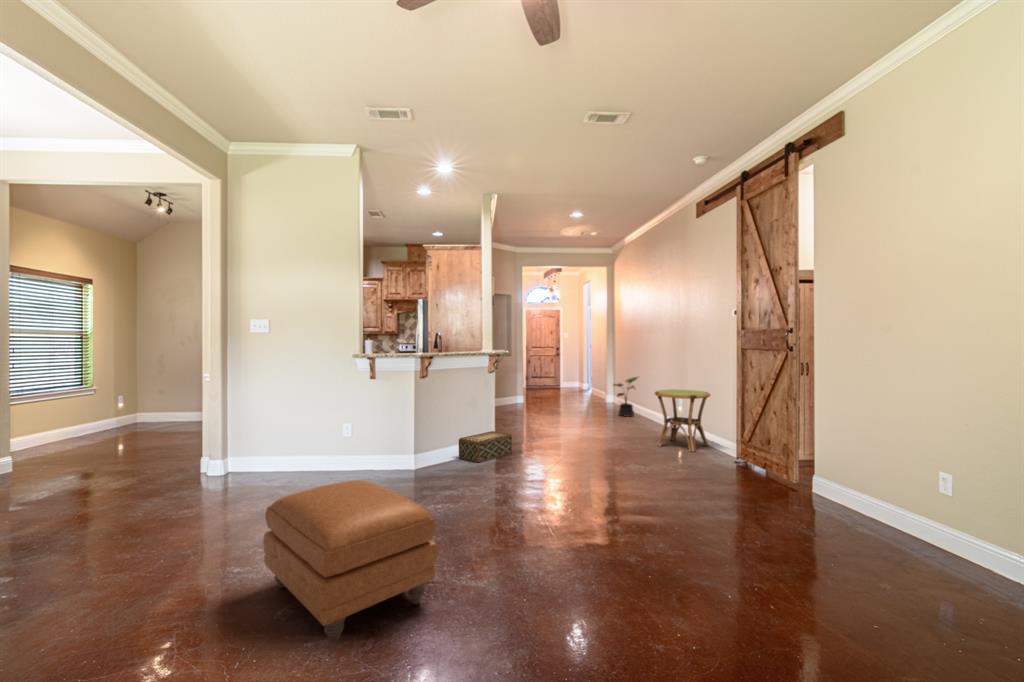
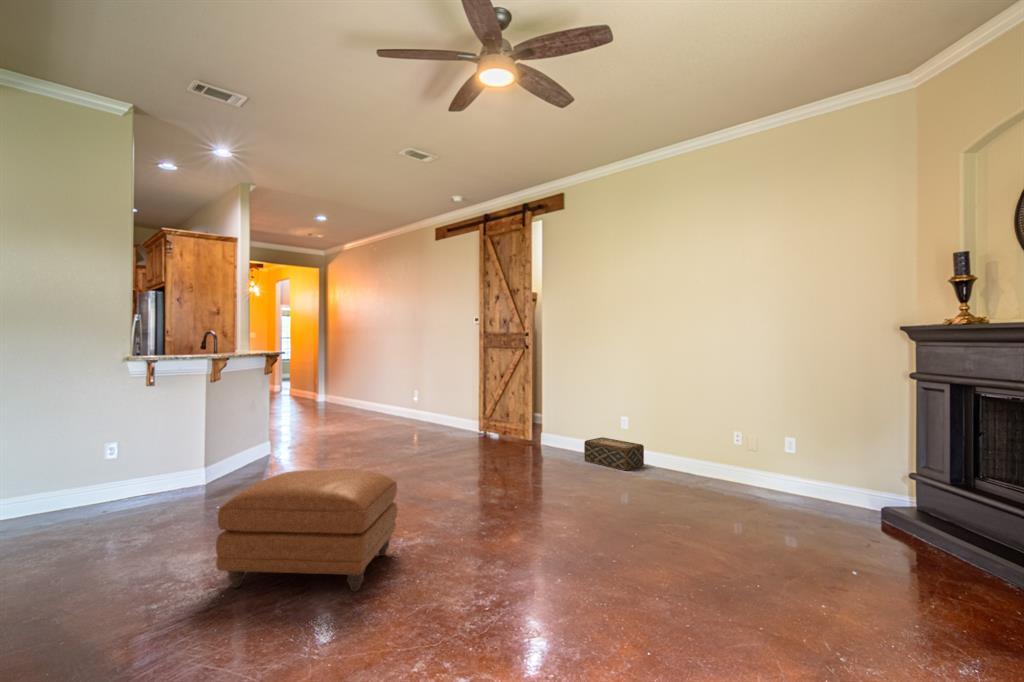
potted plant: present [614,377,637,417] -> none [346,376,371,414]
side table: present [655,389,710,452] -> none [412,383,456,432]
woven basket: present [459,431,512,463] -> present [584,437,644,470]

